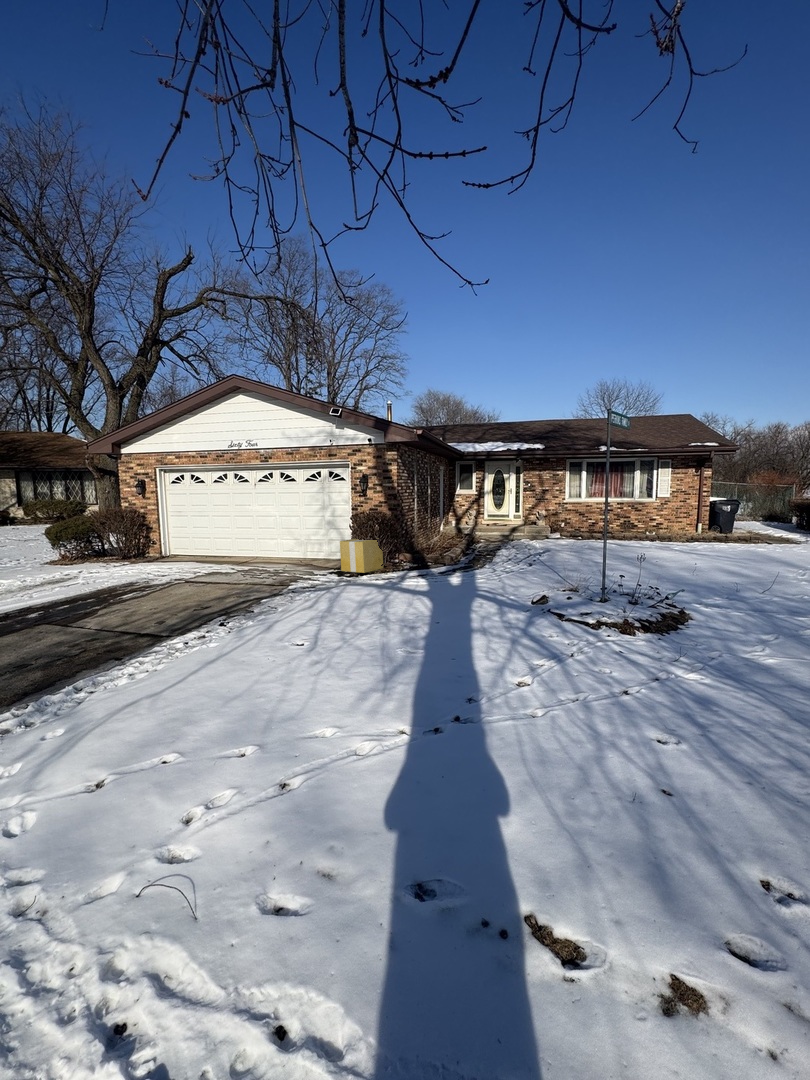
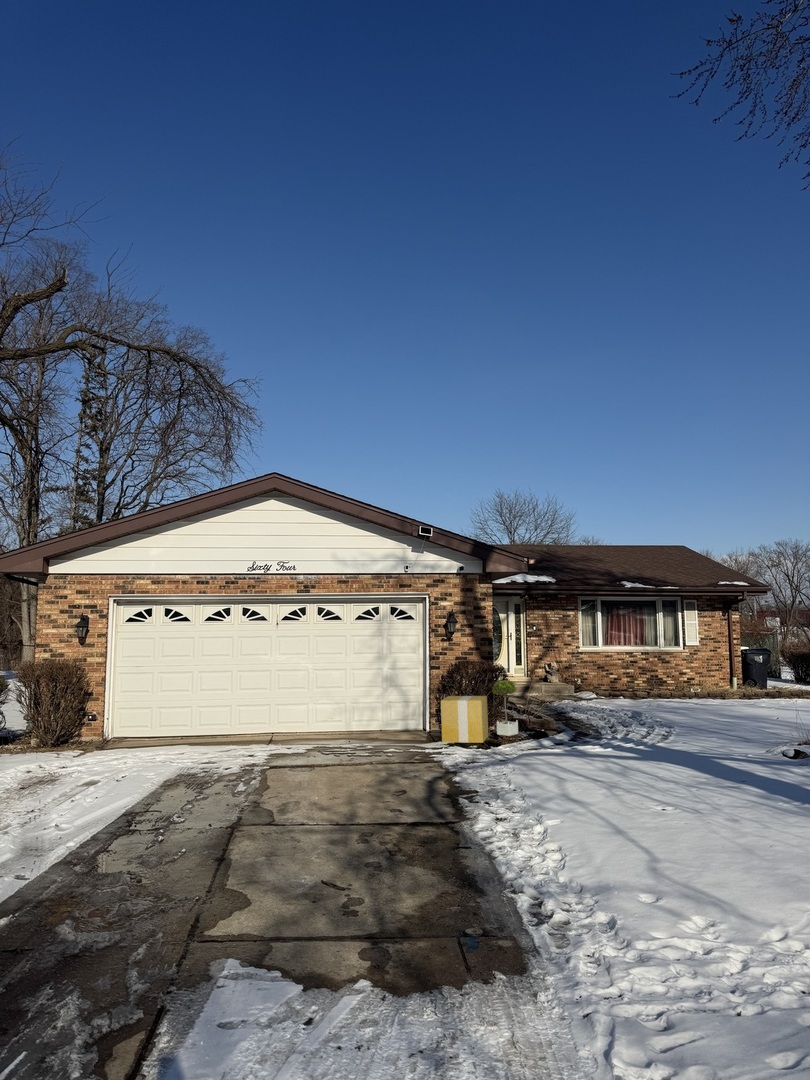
potted tree: none [388,527,407,569] -> present [492,680,518,736]

